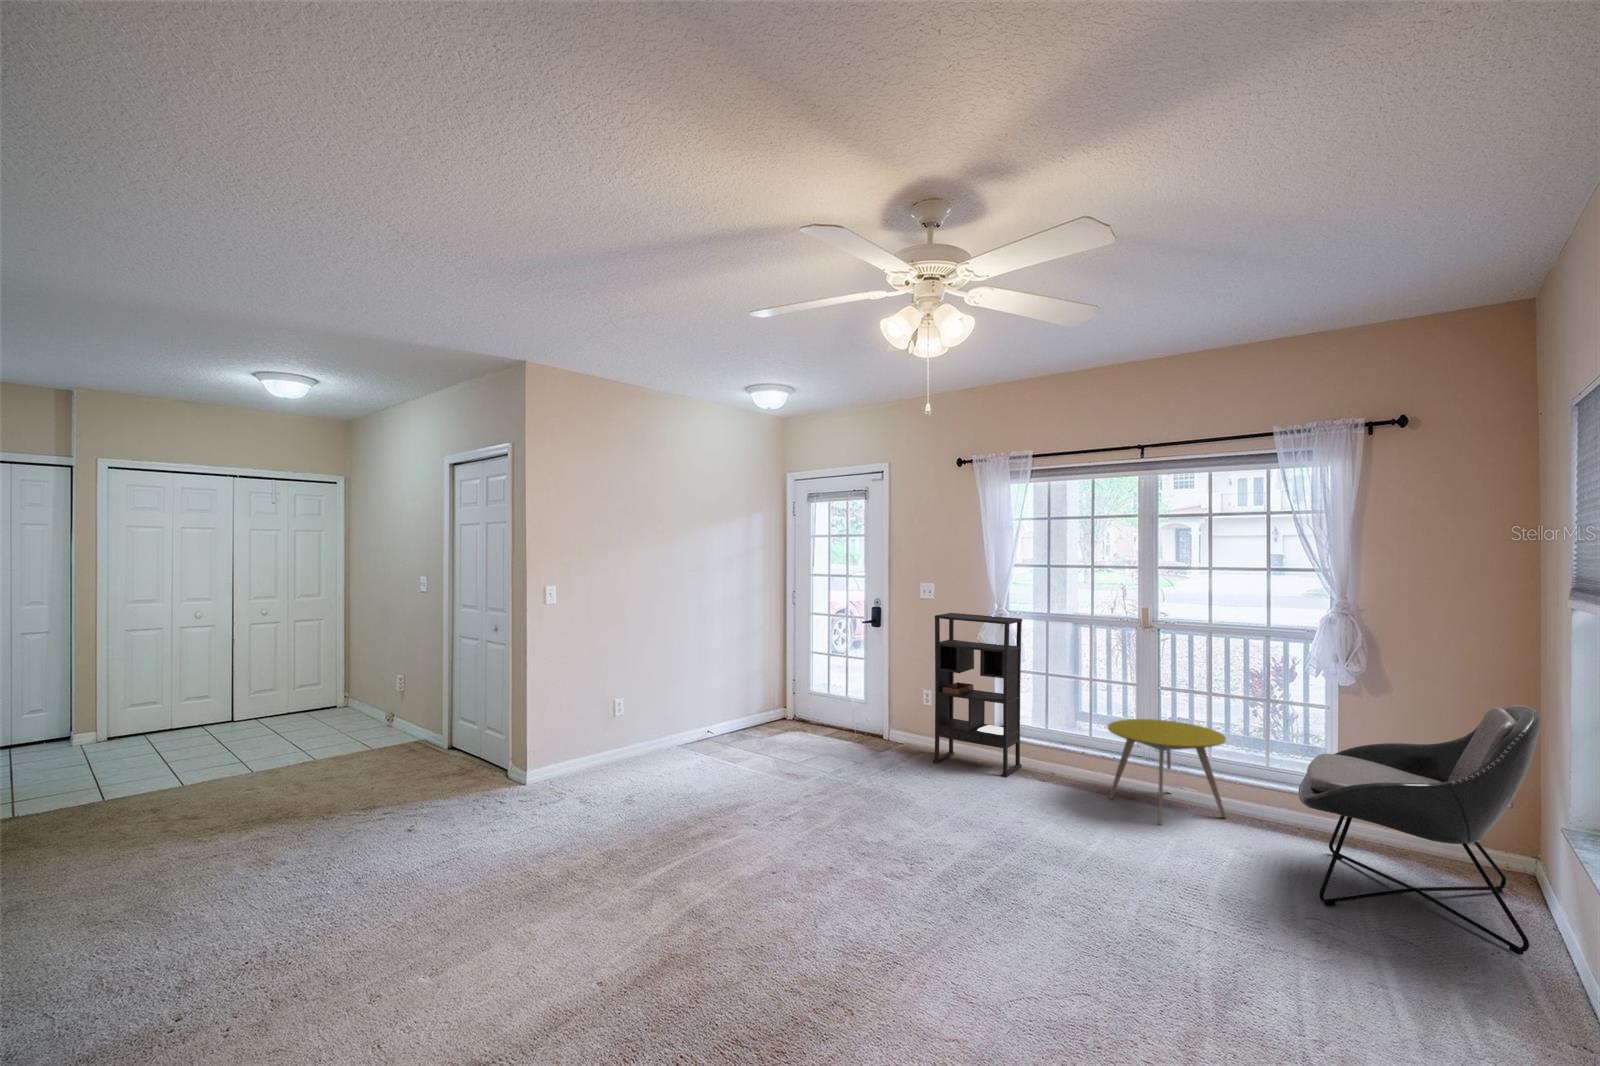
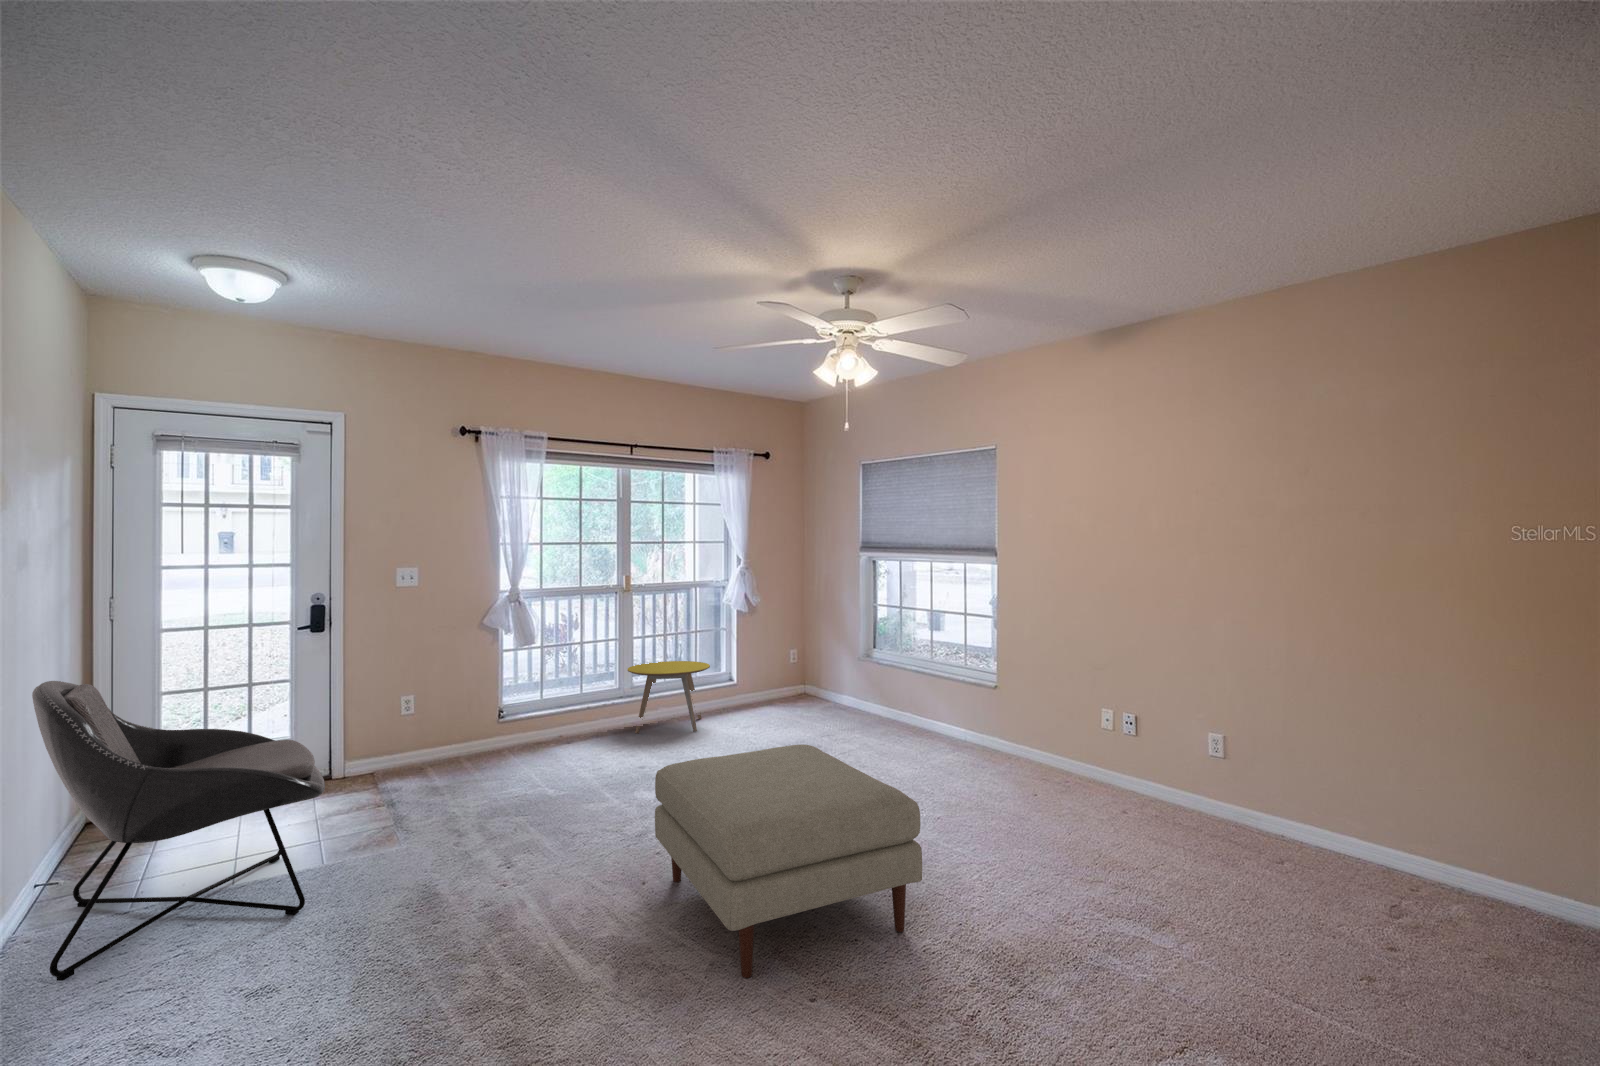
bookshelf: present [933,613,1022,777] -> none [453,596,552,767]
lounge chair: present [1299,705,1542,955] -> present [32,681,325,981]
ottoman: none [544,781,814,1007] -> present [655,744,922,978]

